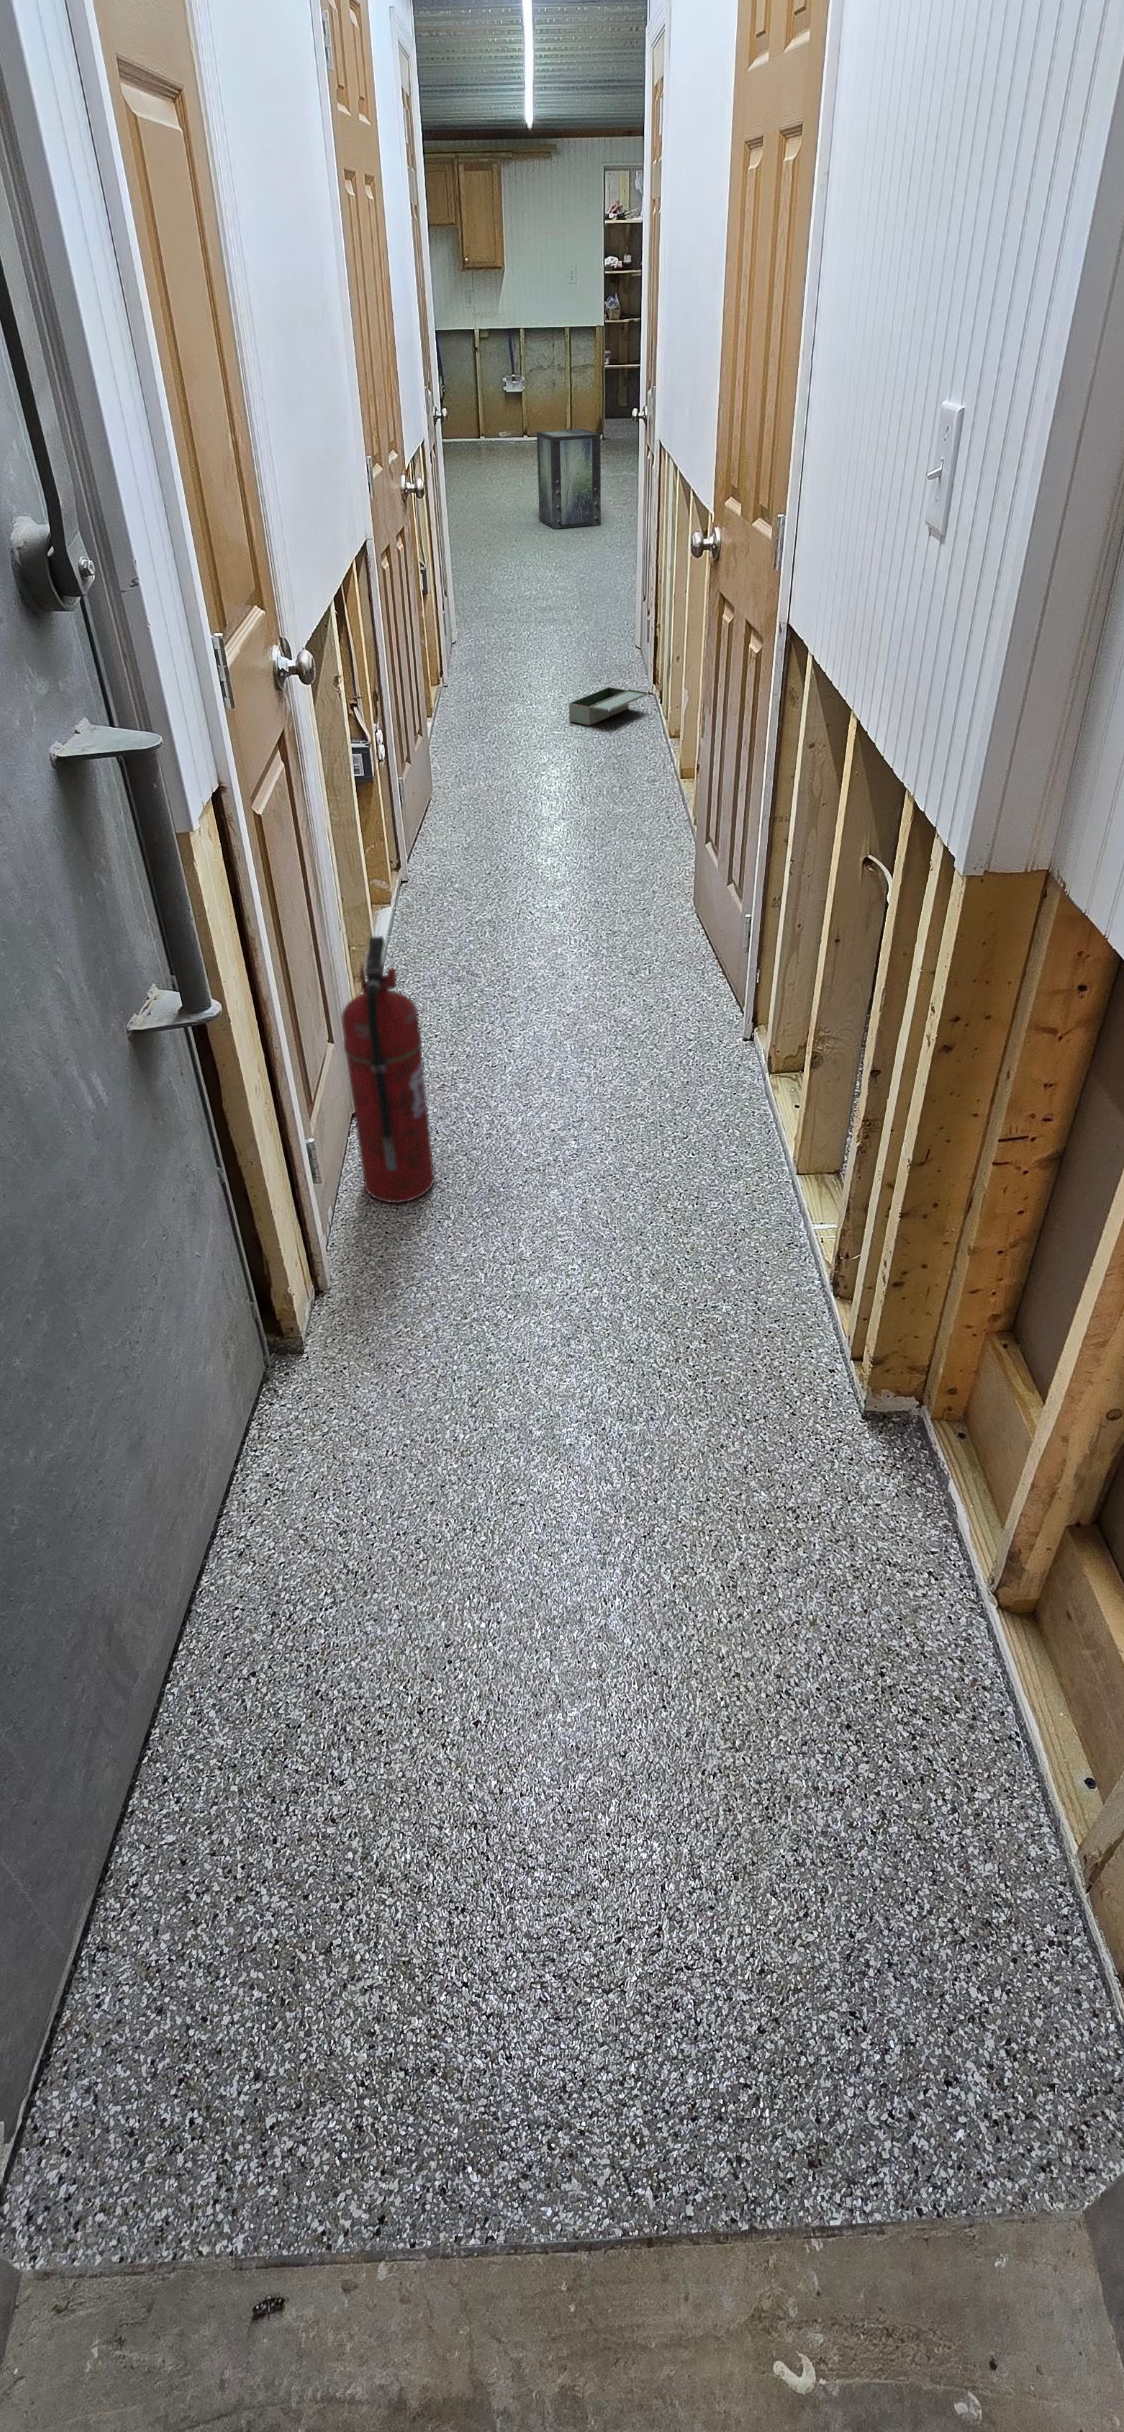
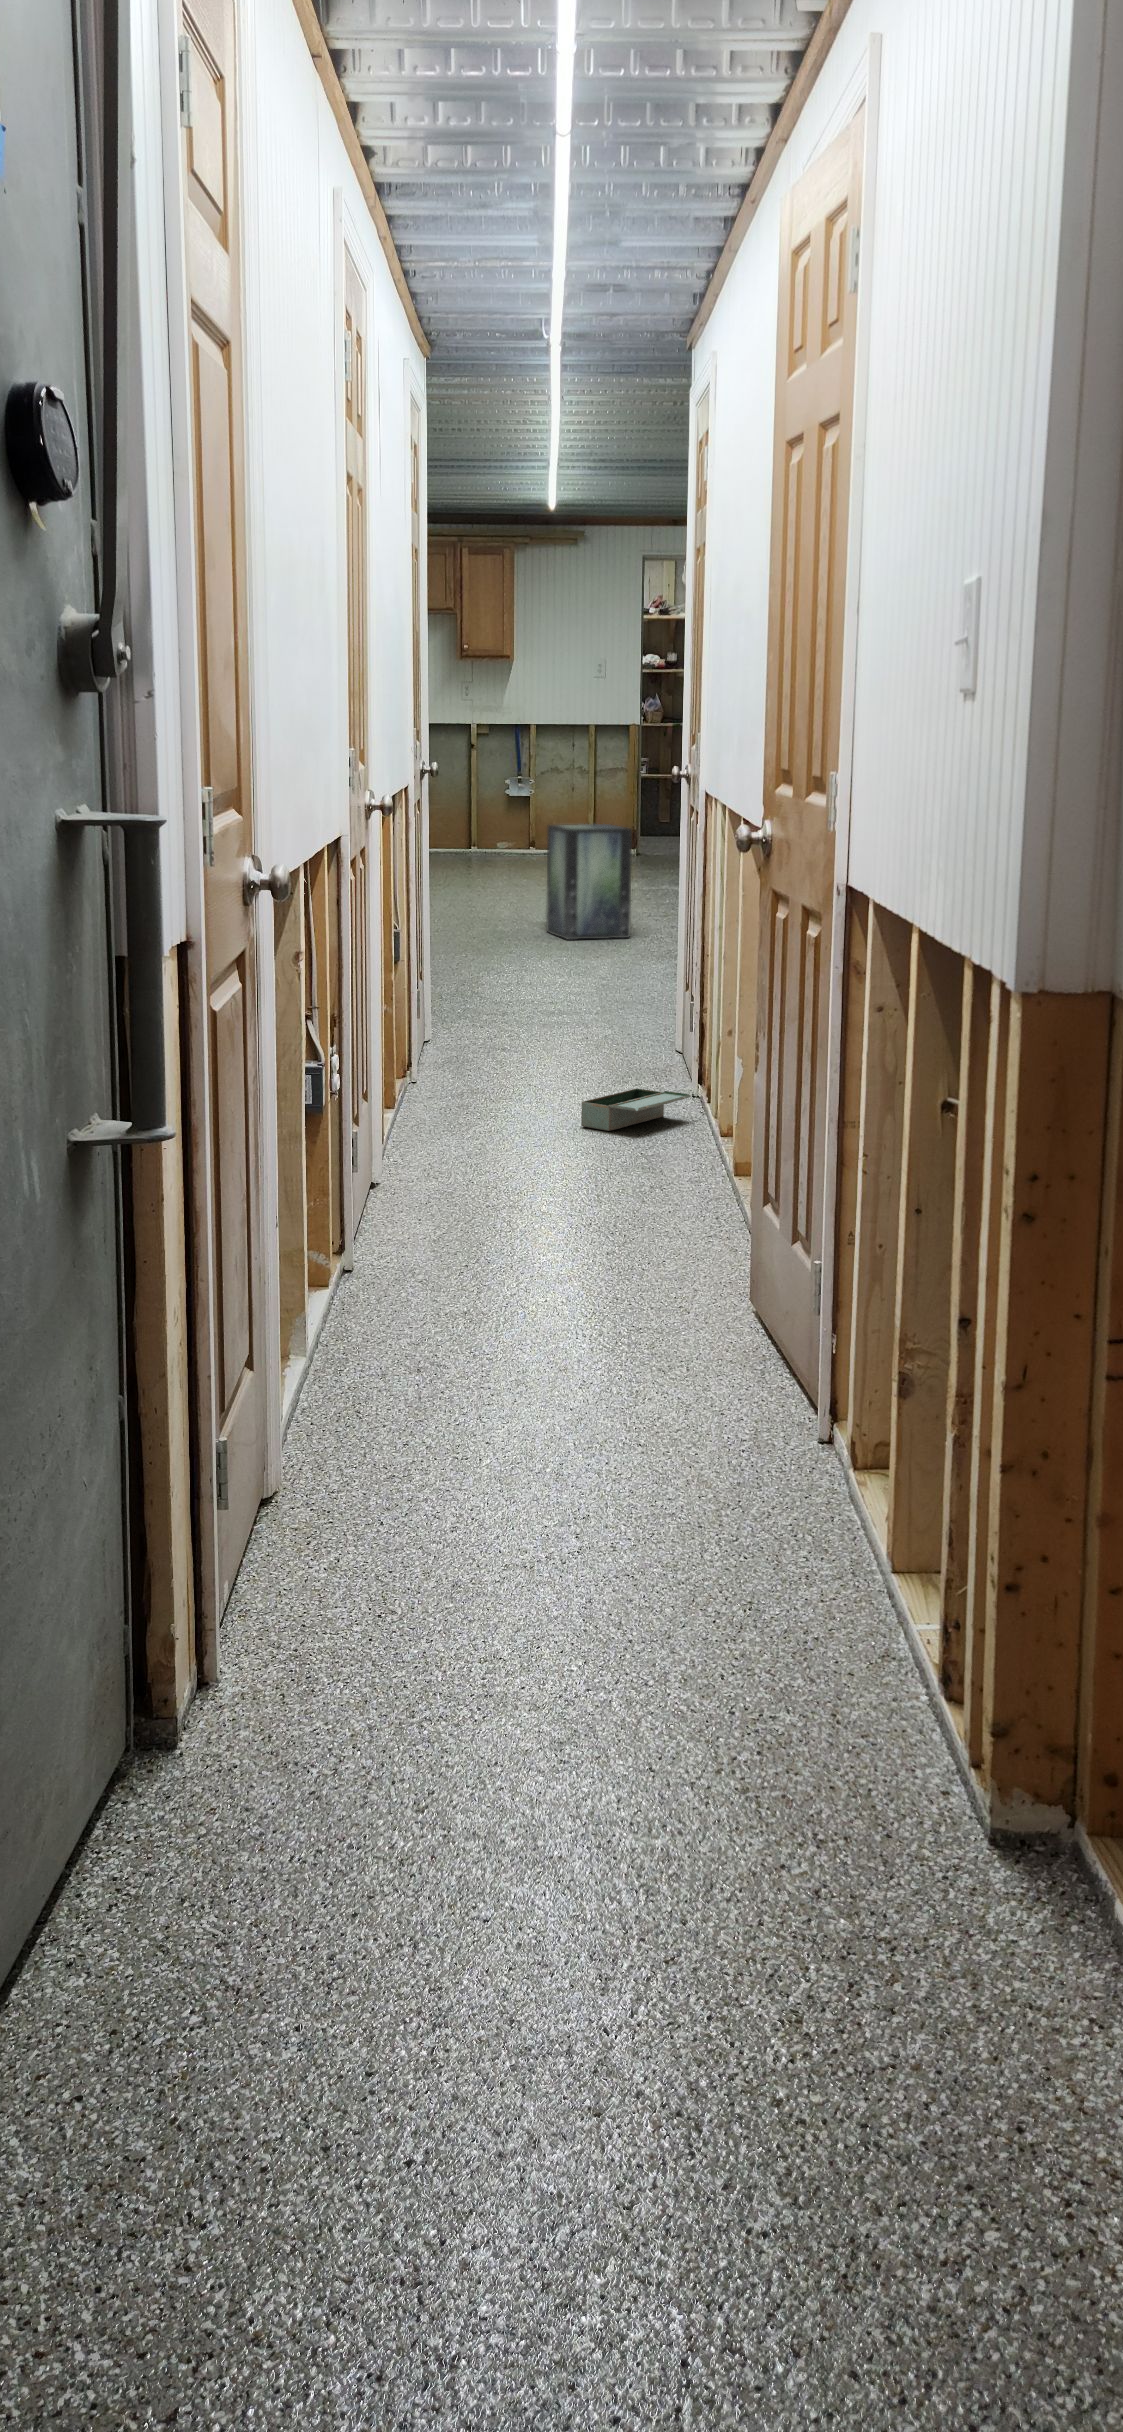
fire extinguisher: present [342,936,434,1203] -> none [269,1213,373,1600]

